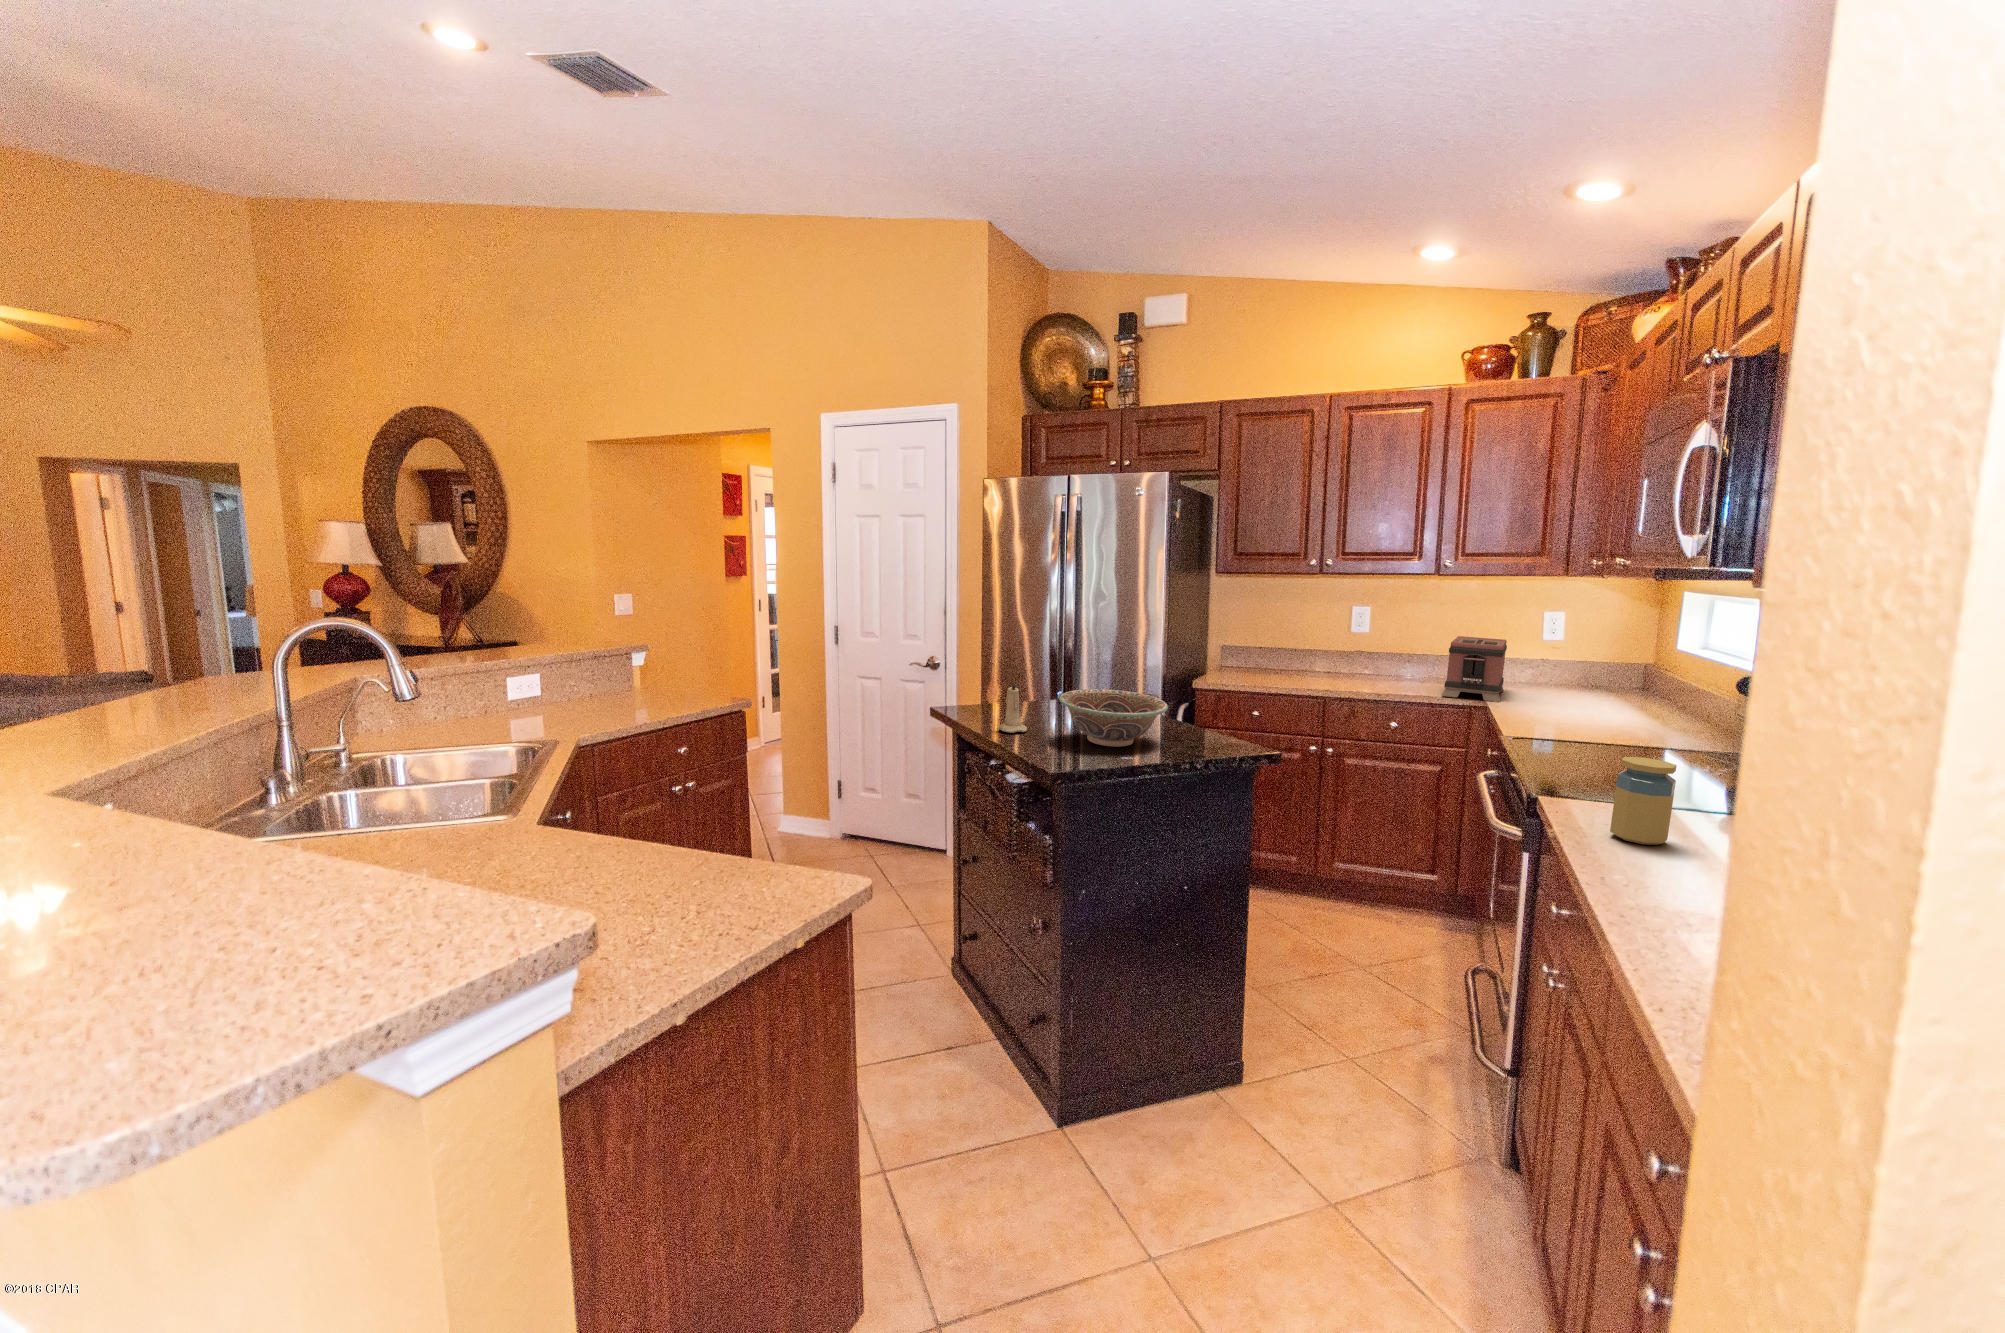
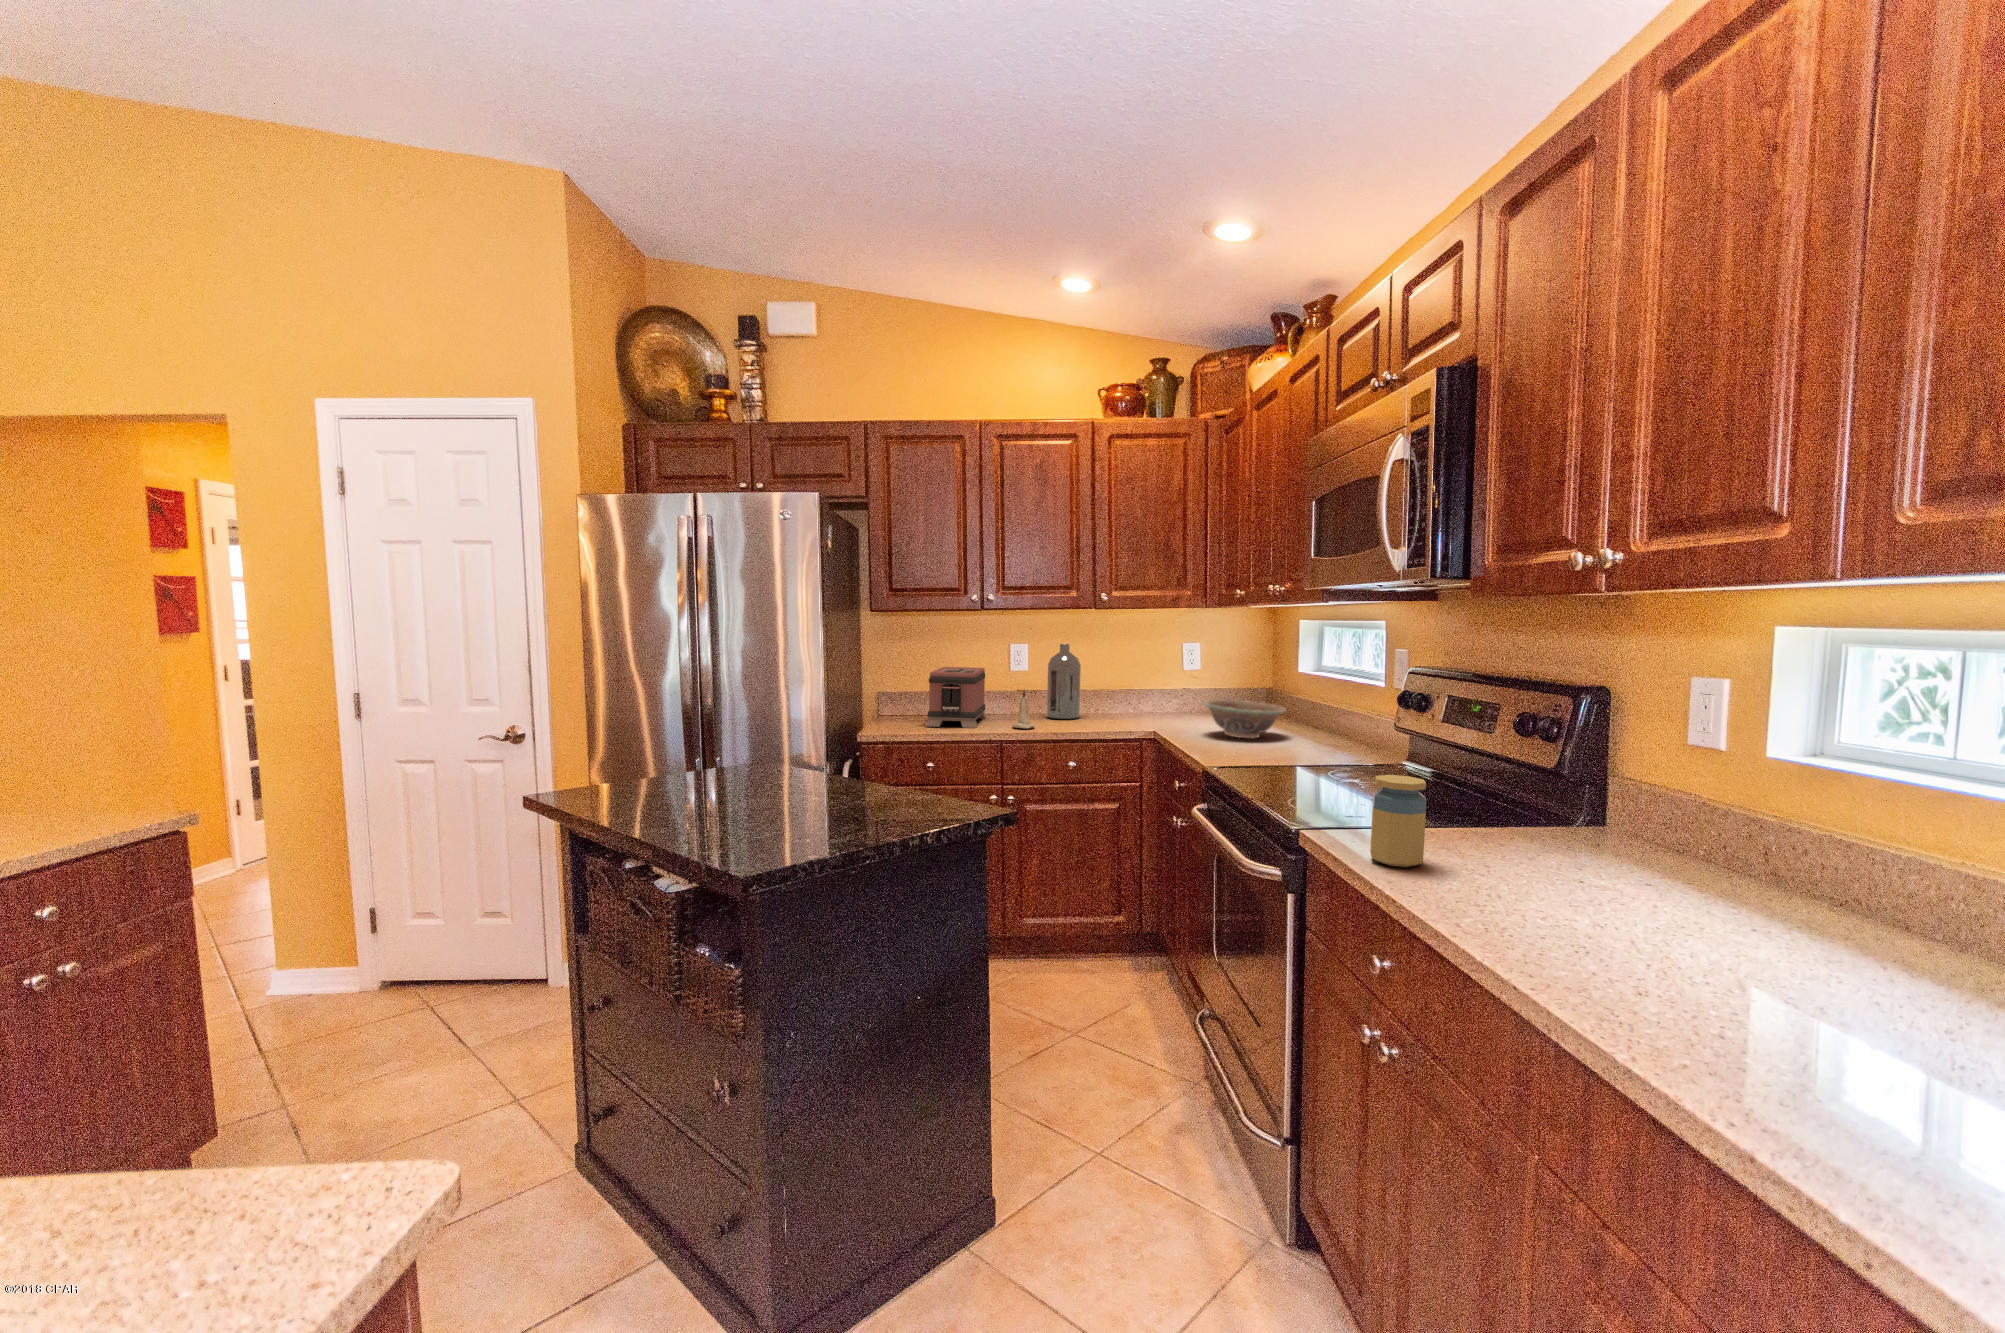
bottle: none [1382,610,1422,684] -> present [1047,644,1081,719]
toaster: present [1442,636,1507,702] -> present [926,667,986,728]
candle: present [998,678,1027,733] -> present [1012,689,1035,729]
decorative bowl: present [1059,689,1168,747] -> present [1204,699,1286,738]

